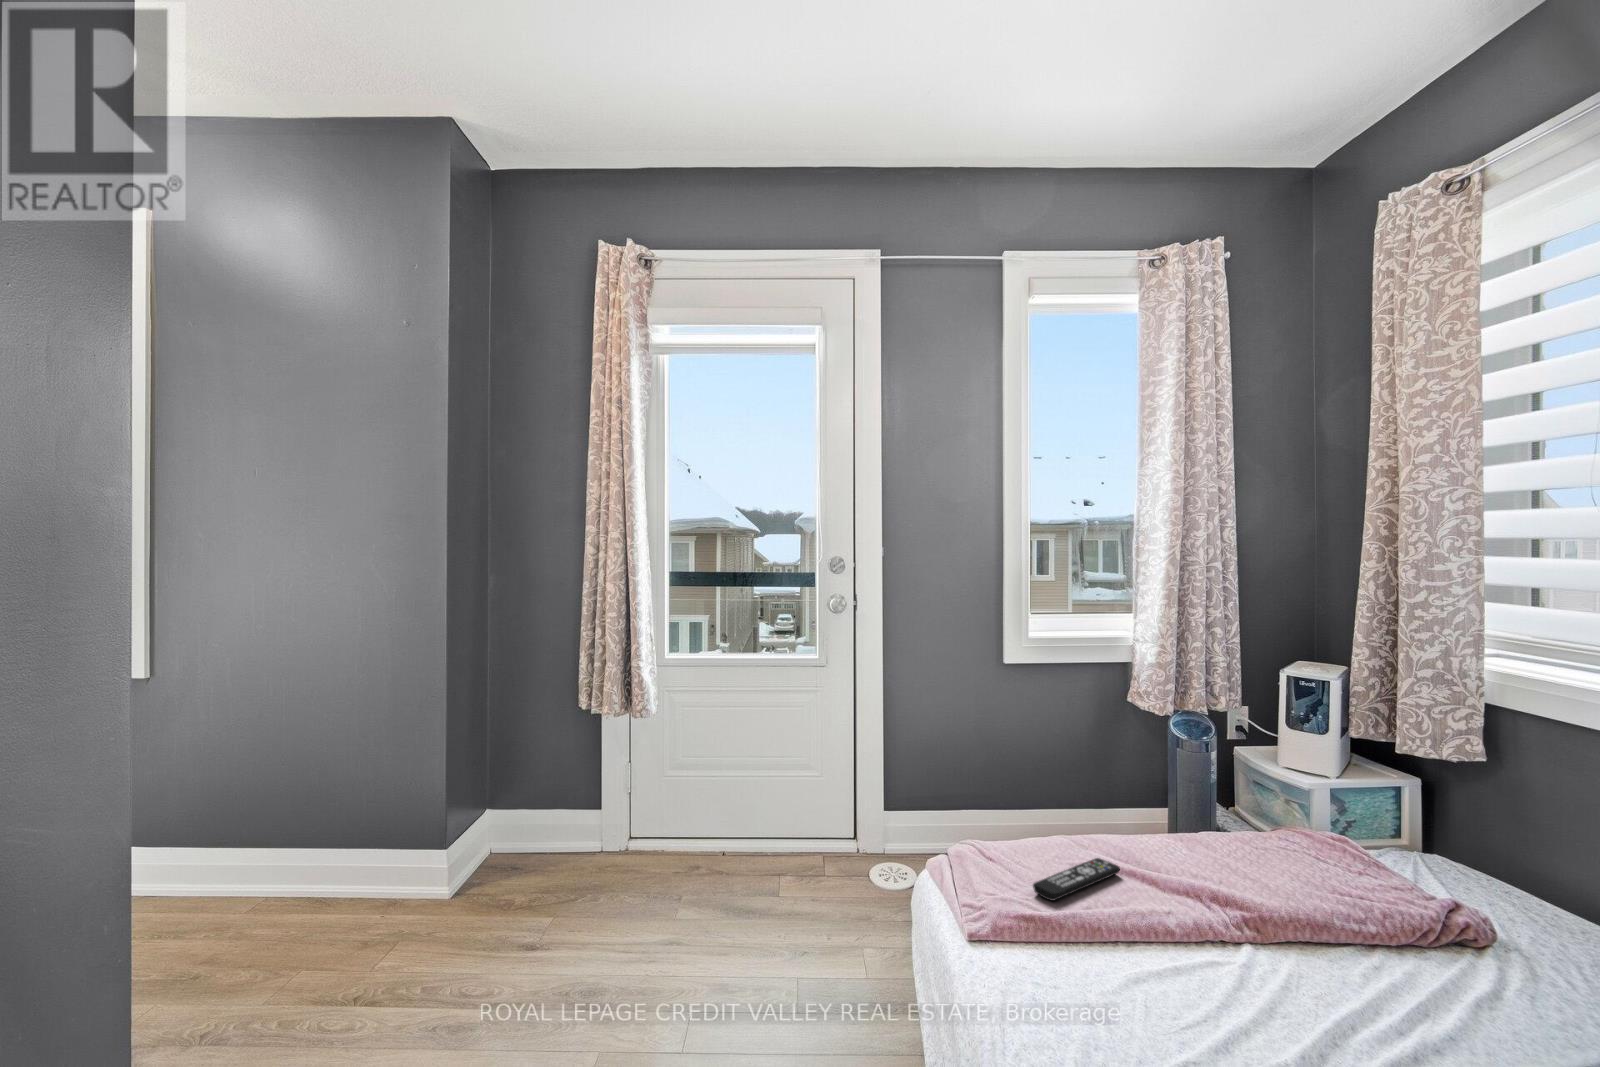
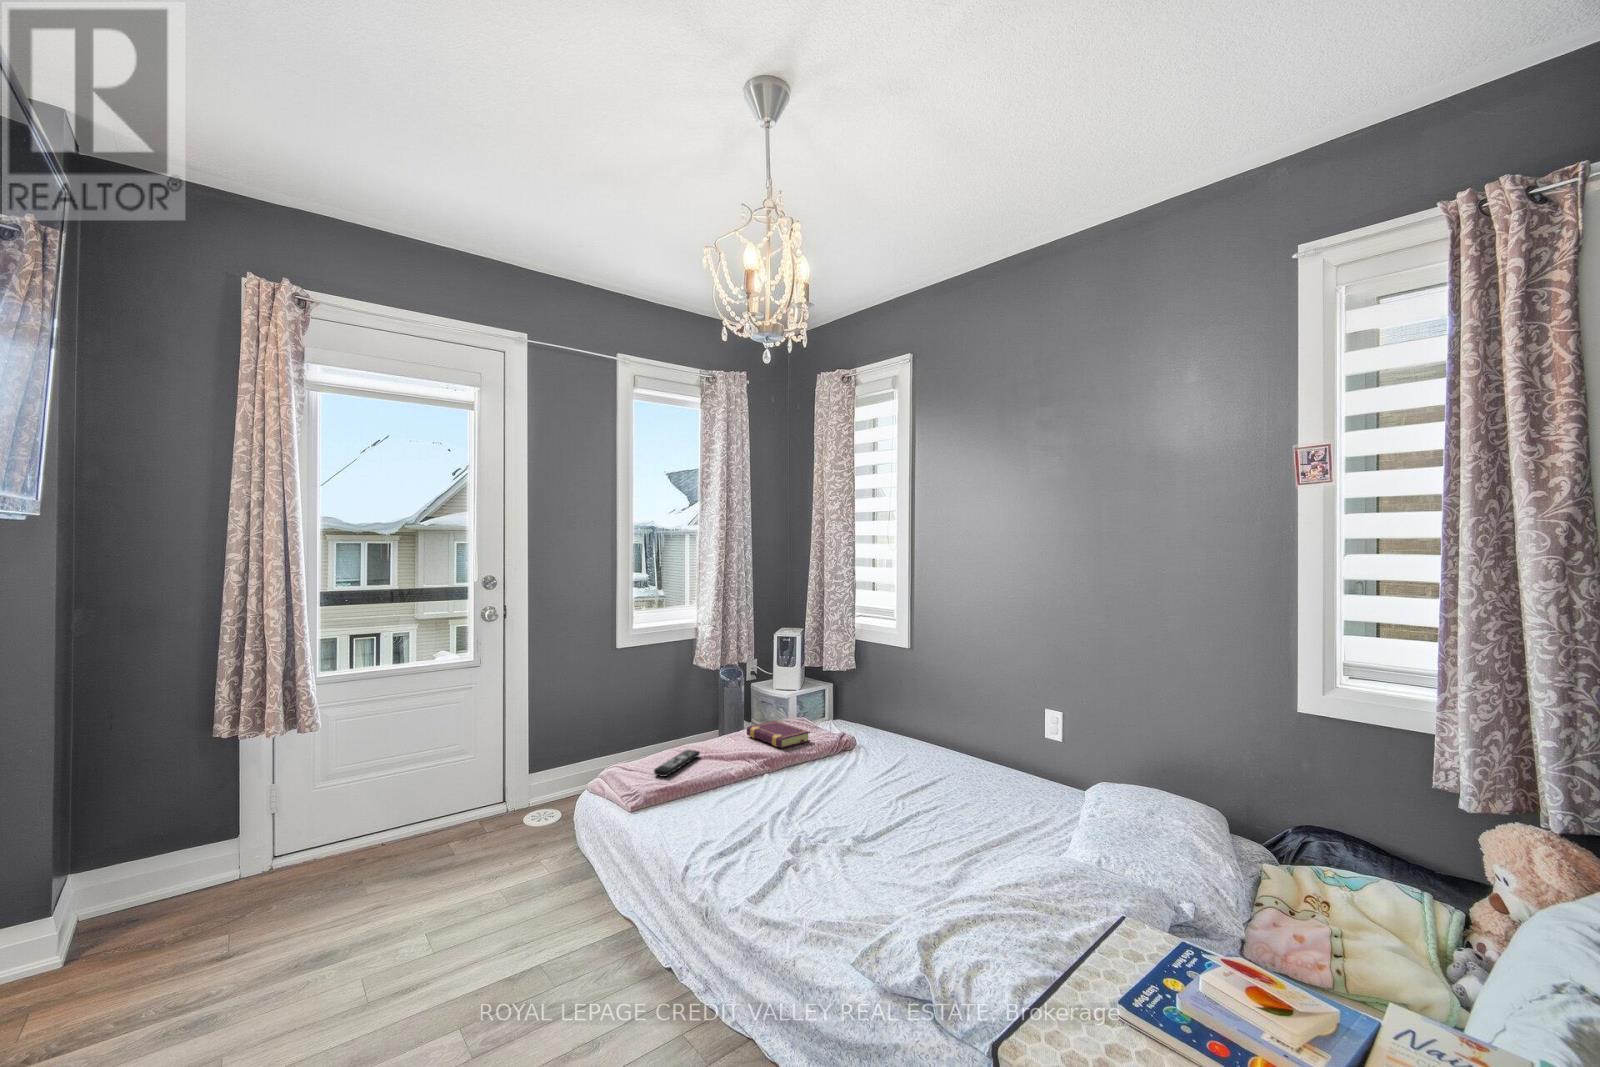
book: none [1216,835,1352,897] -> present [747,721,810,748]

